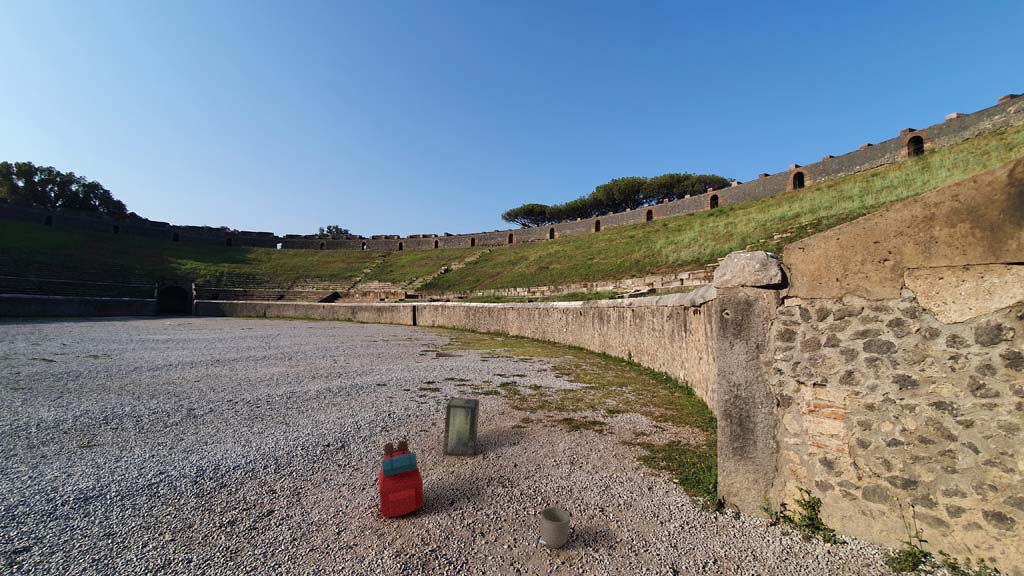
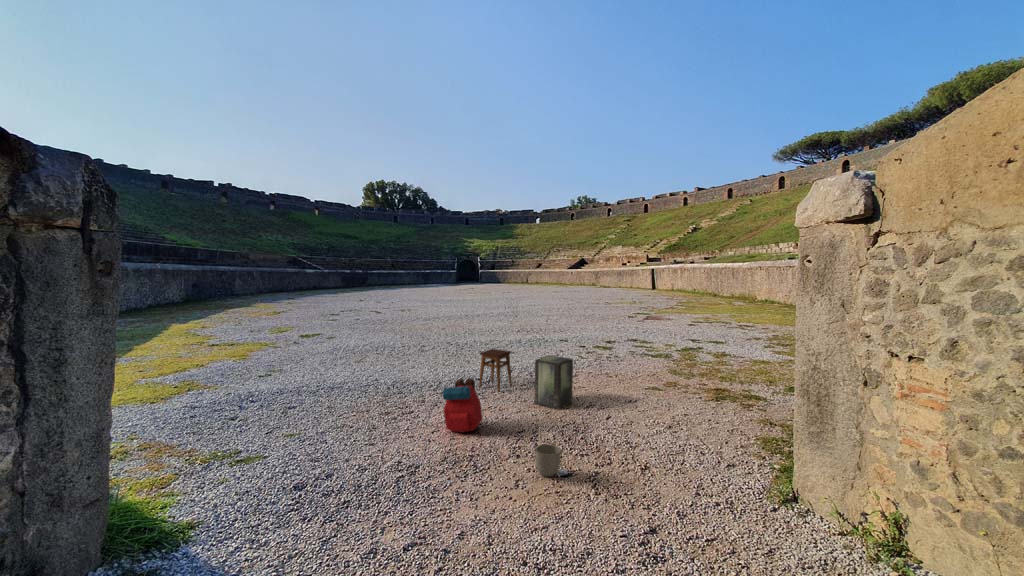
stool: none [358,395,397,446] -> present [479,349,512,392]

